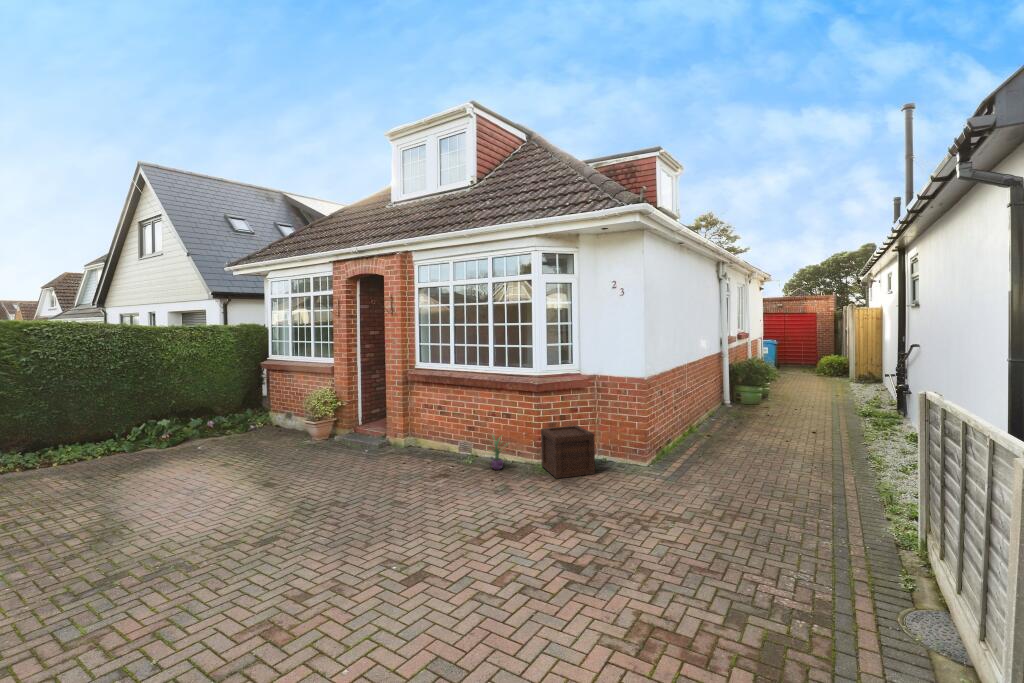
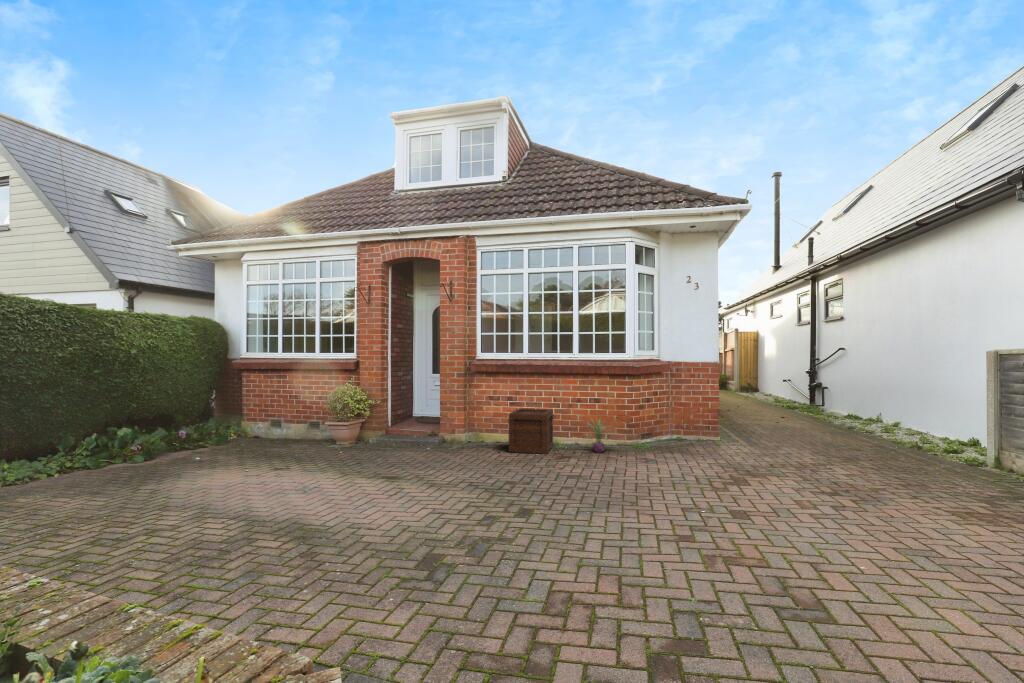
wooden crate: present [541,425,595,479] -> present [509,409,553,454]

